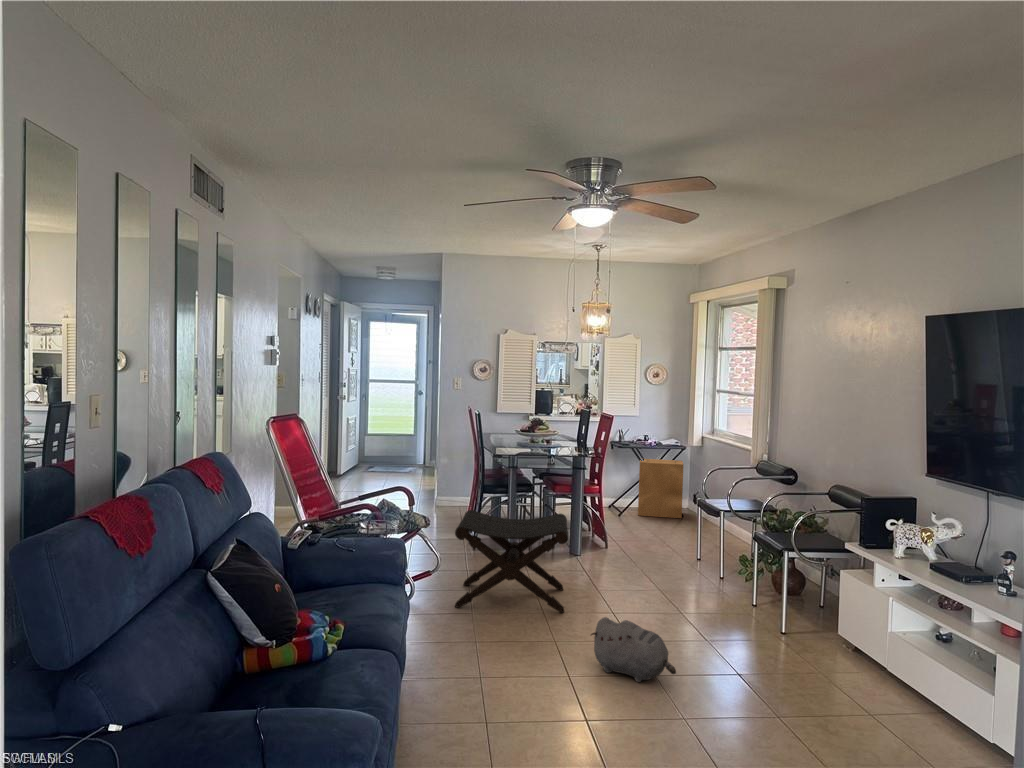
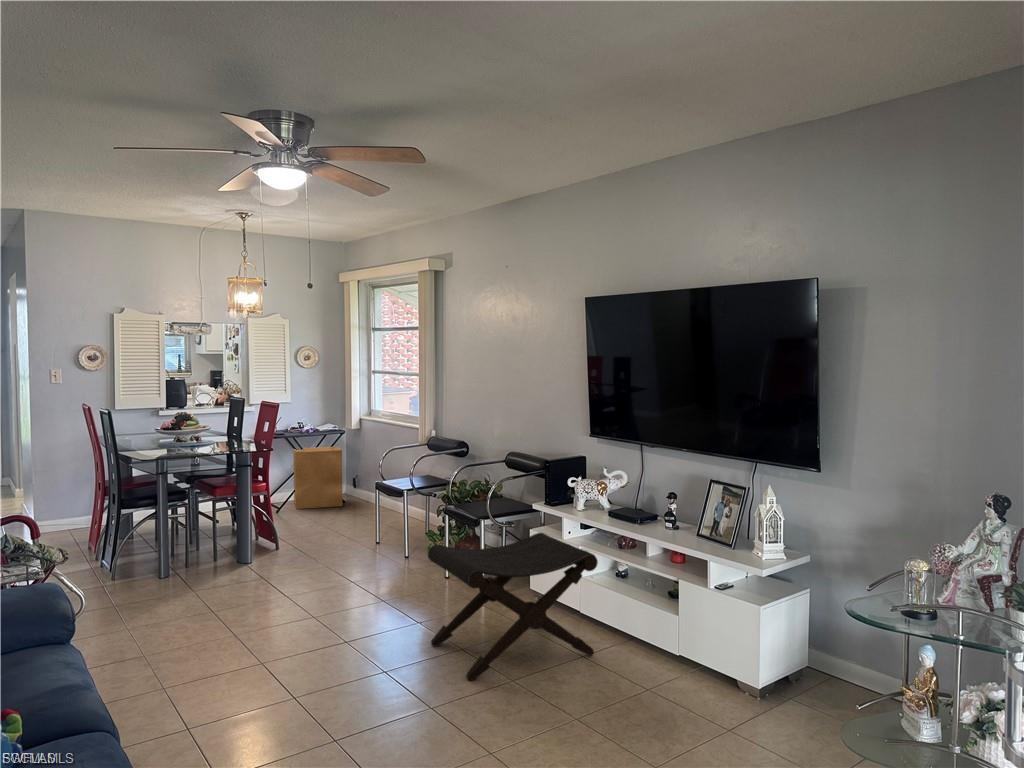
footstool: present [455,510,568,613] -> present [428,533,598,680]
plush toy: present [591,617,676,682] -> none [310,615,408,677]

